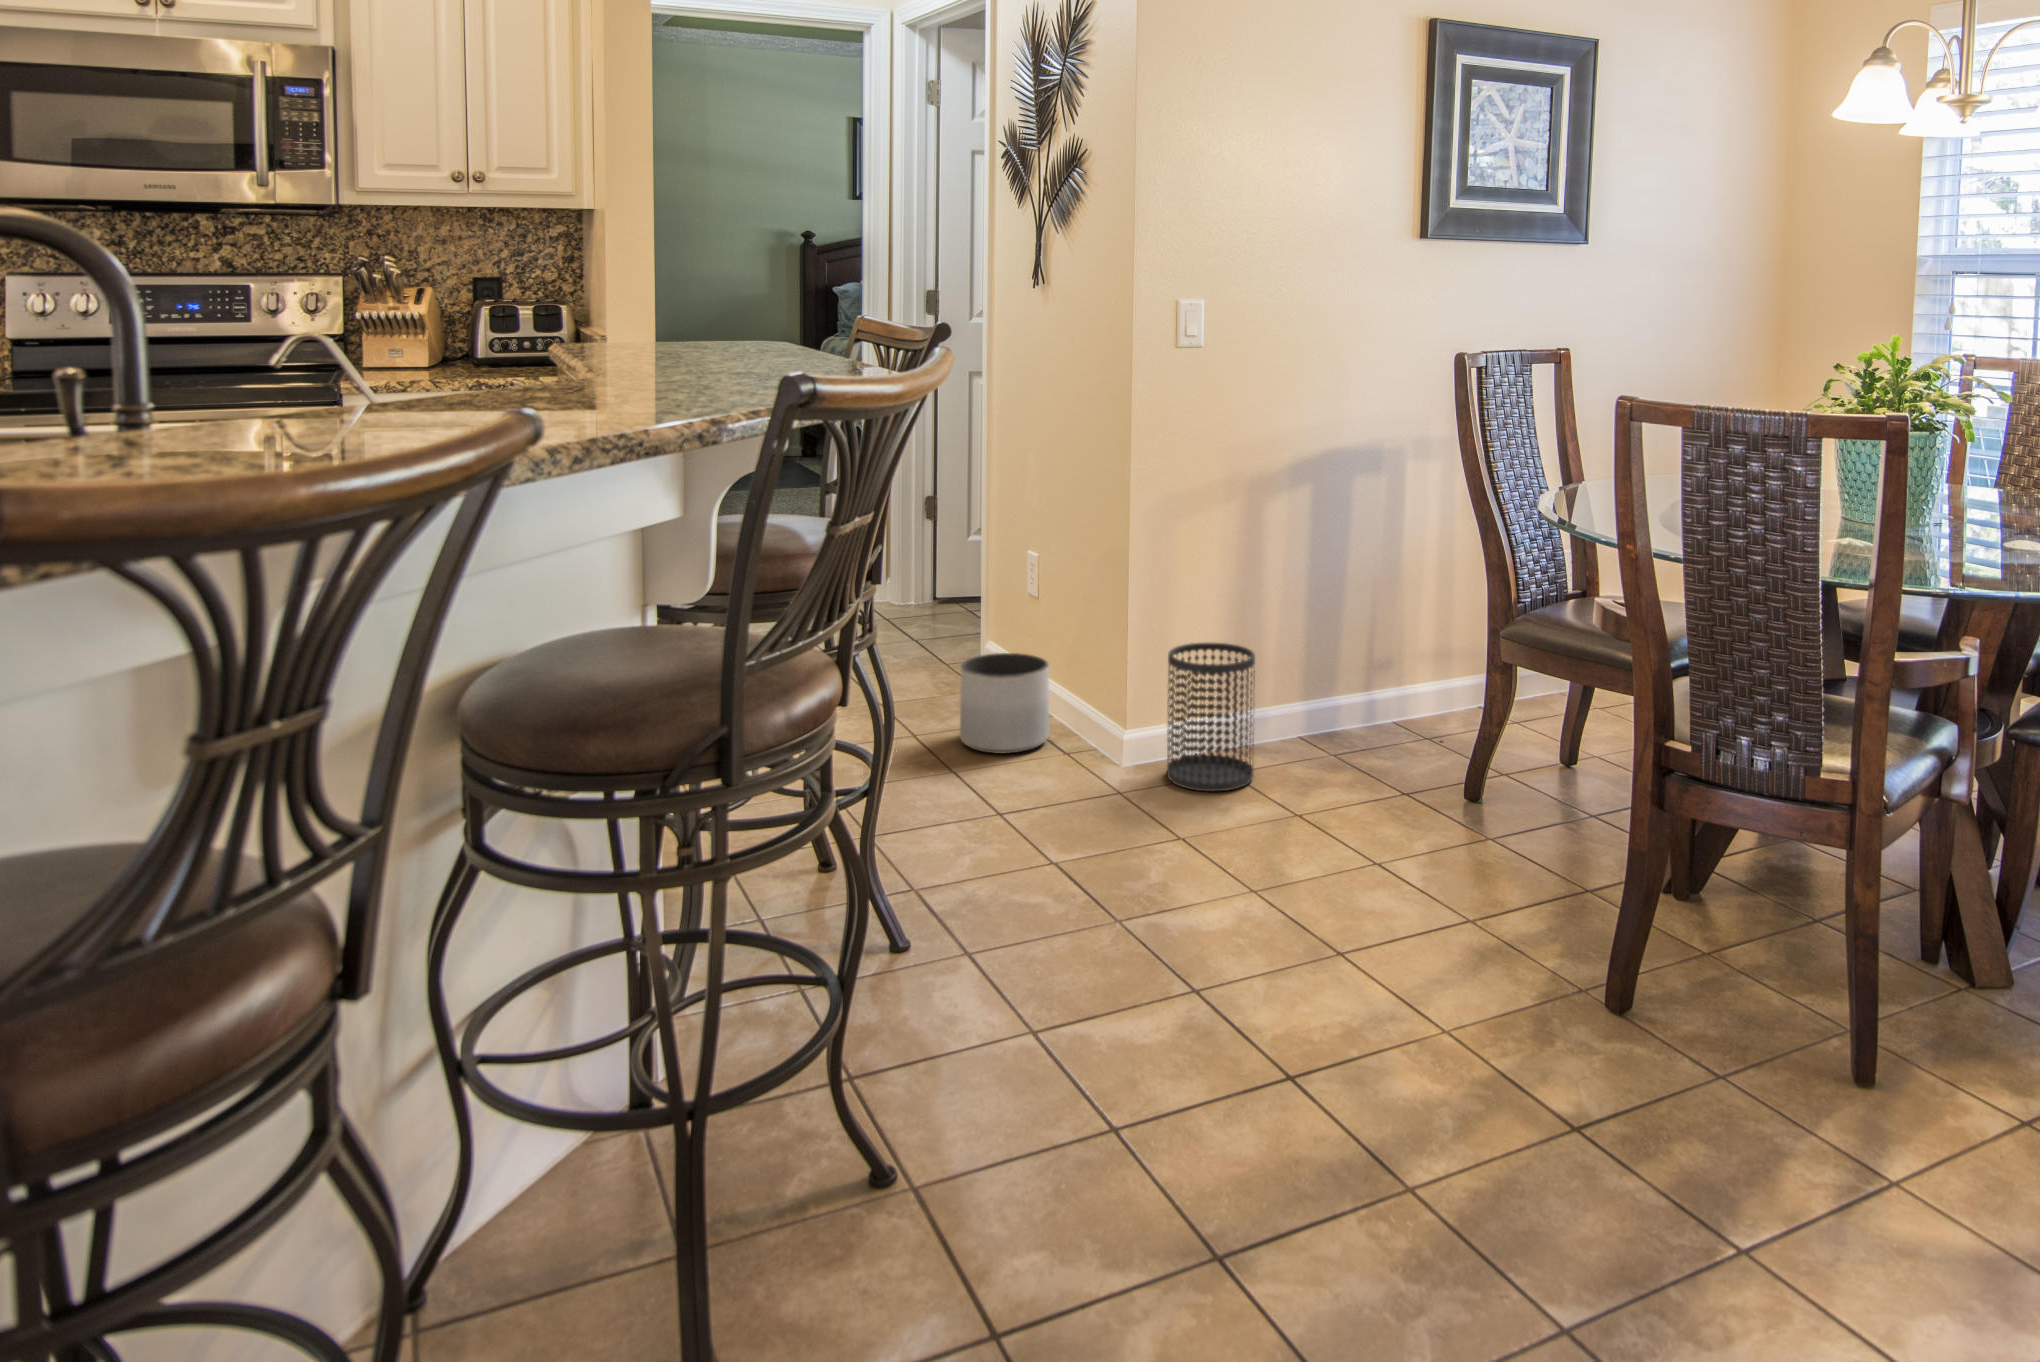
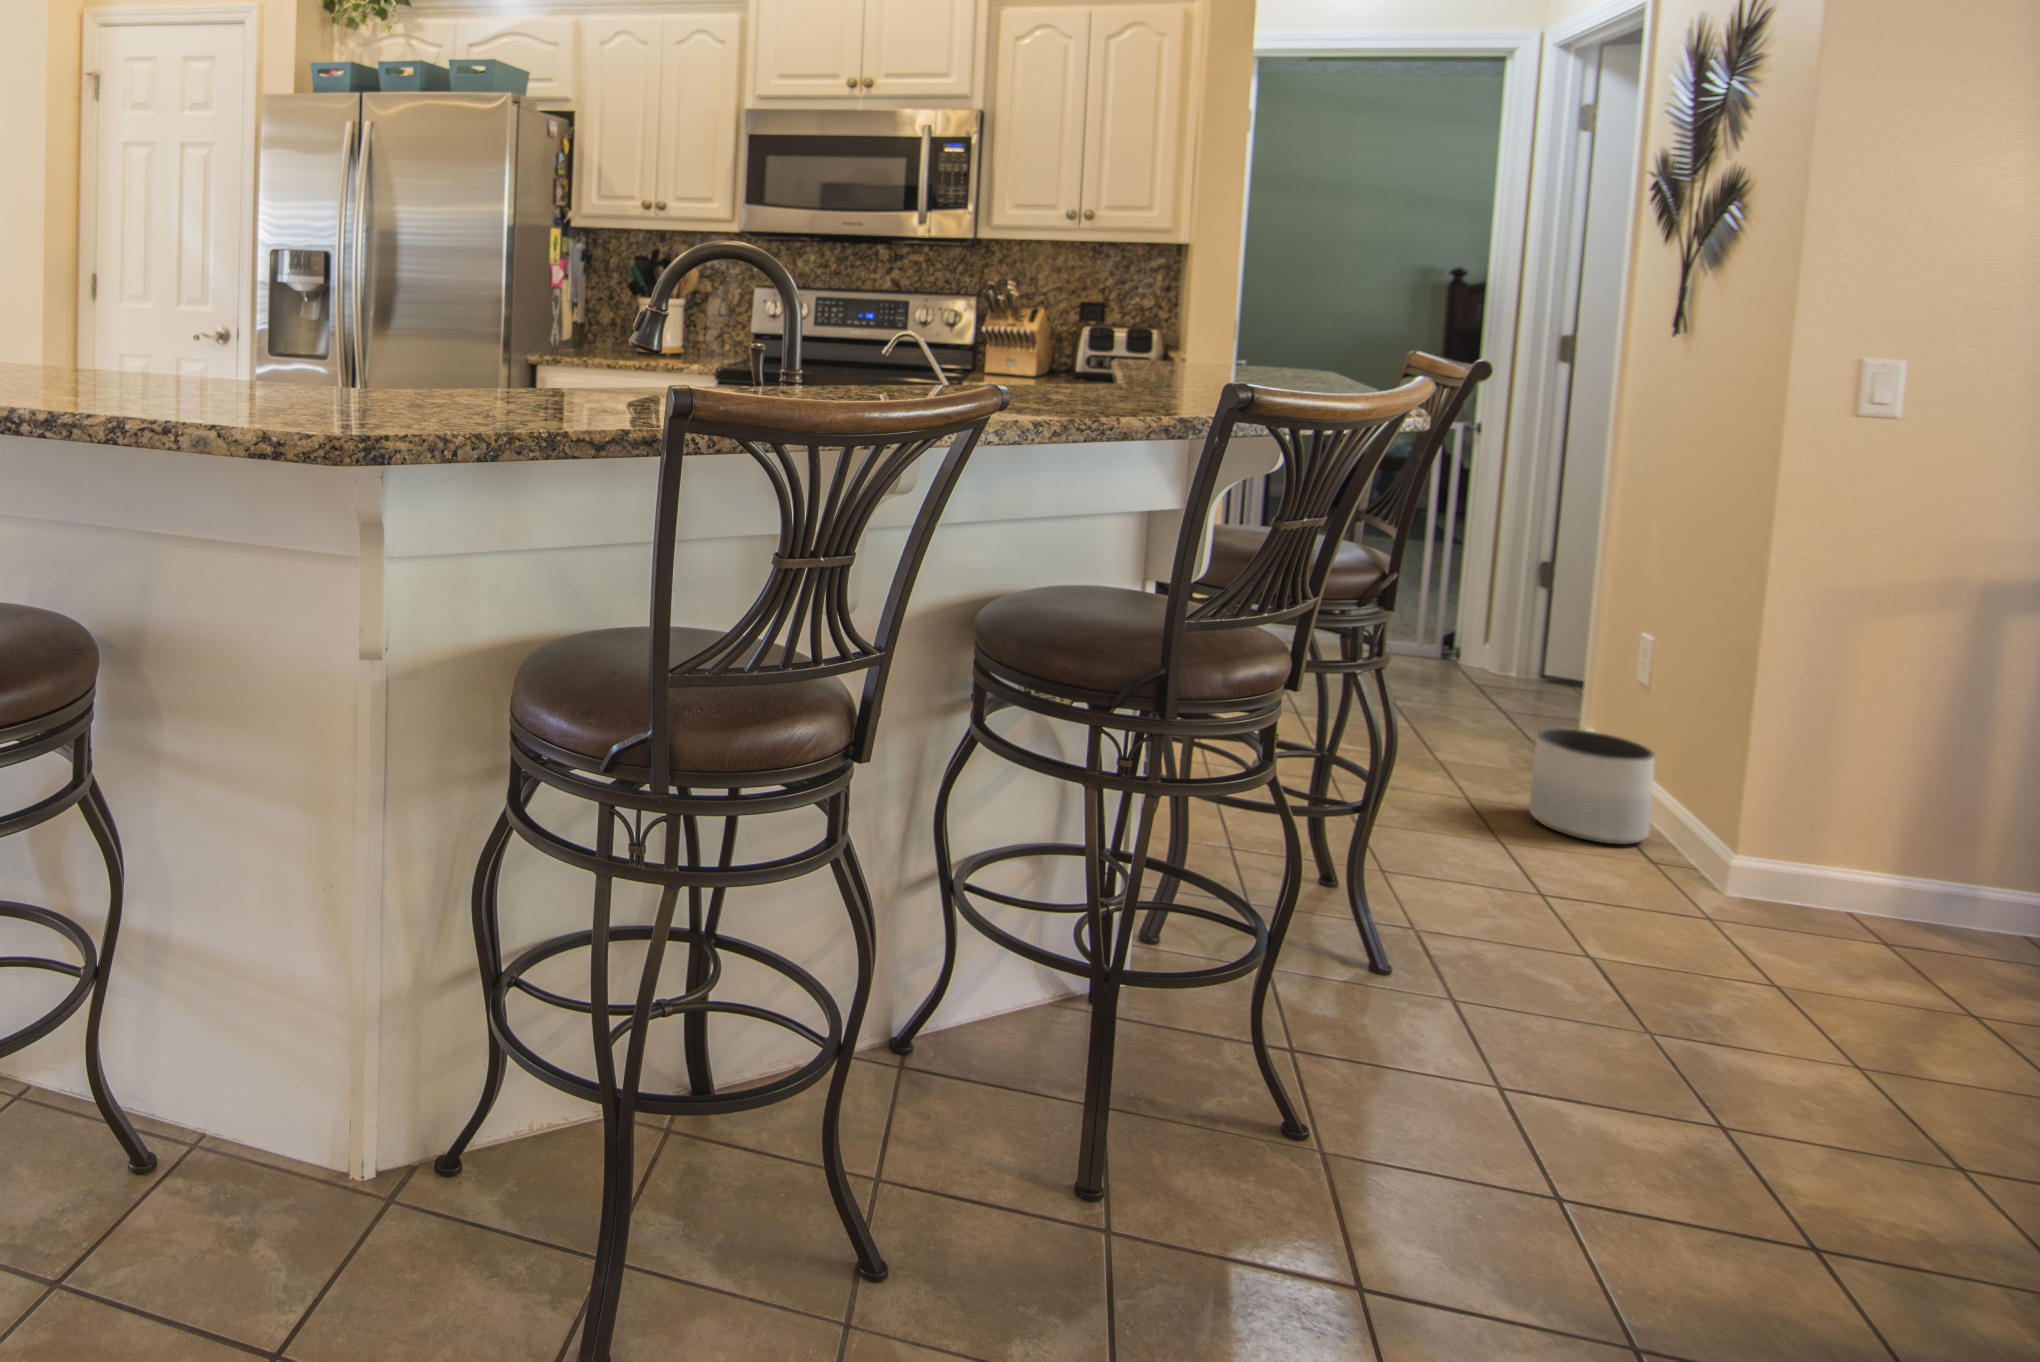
wastebasket: present [1167,643,1255,792] -> none [1808,771,1967,964]

